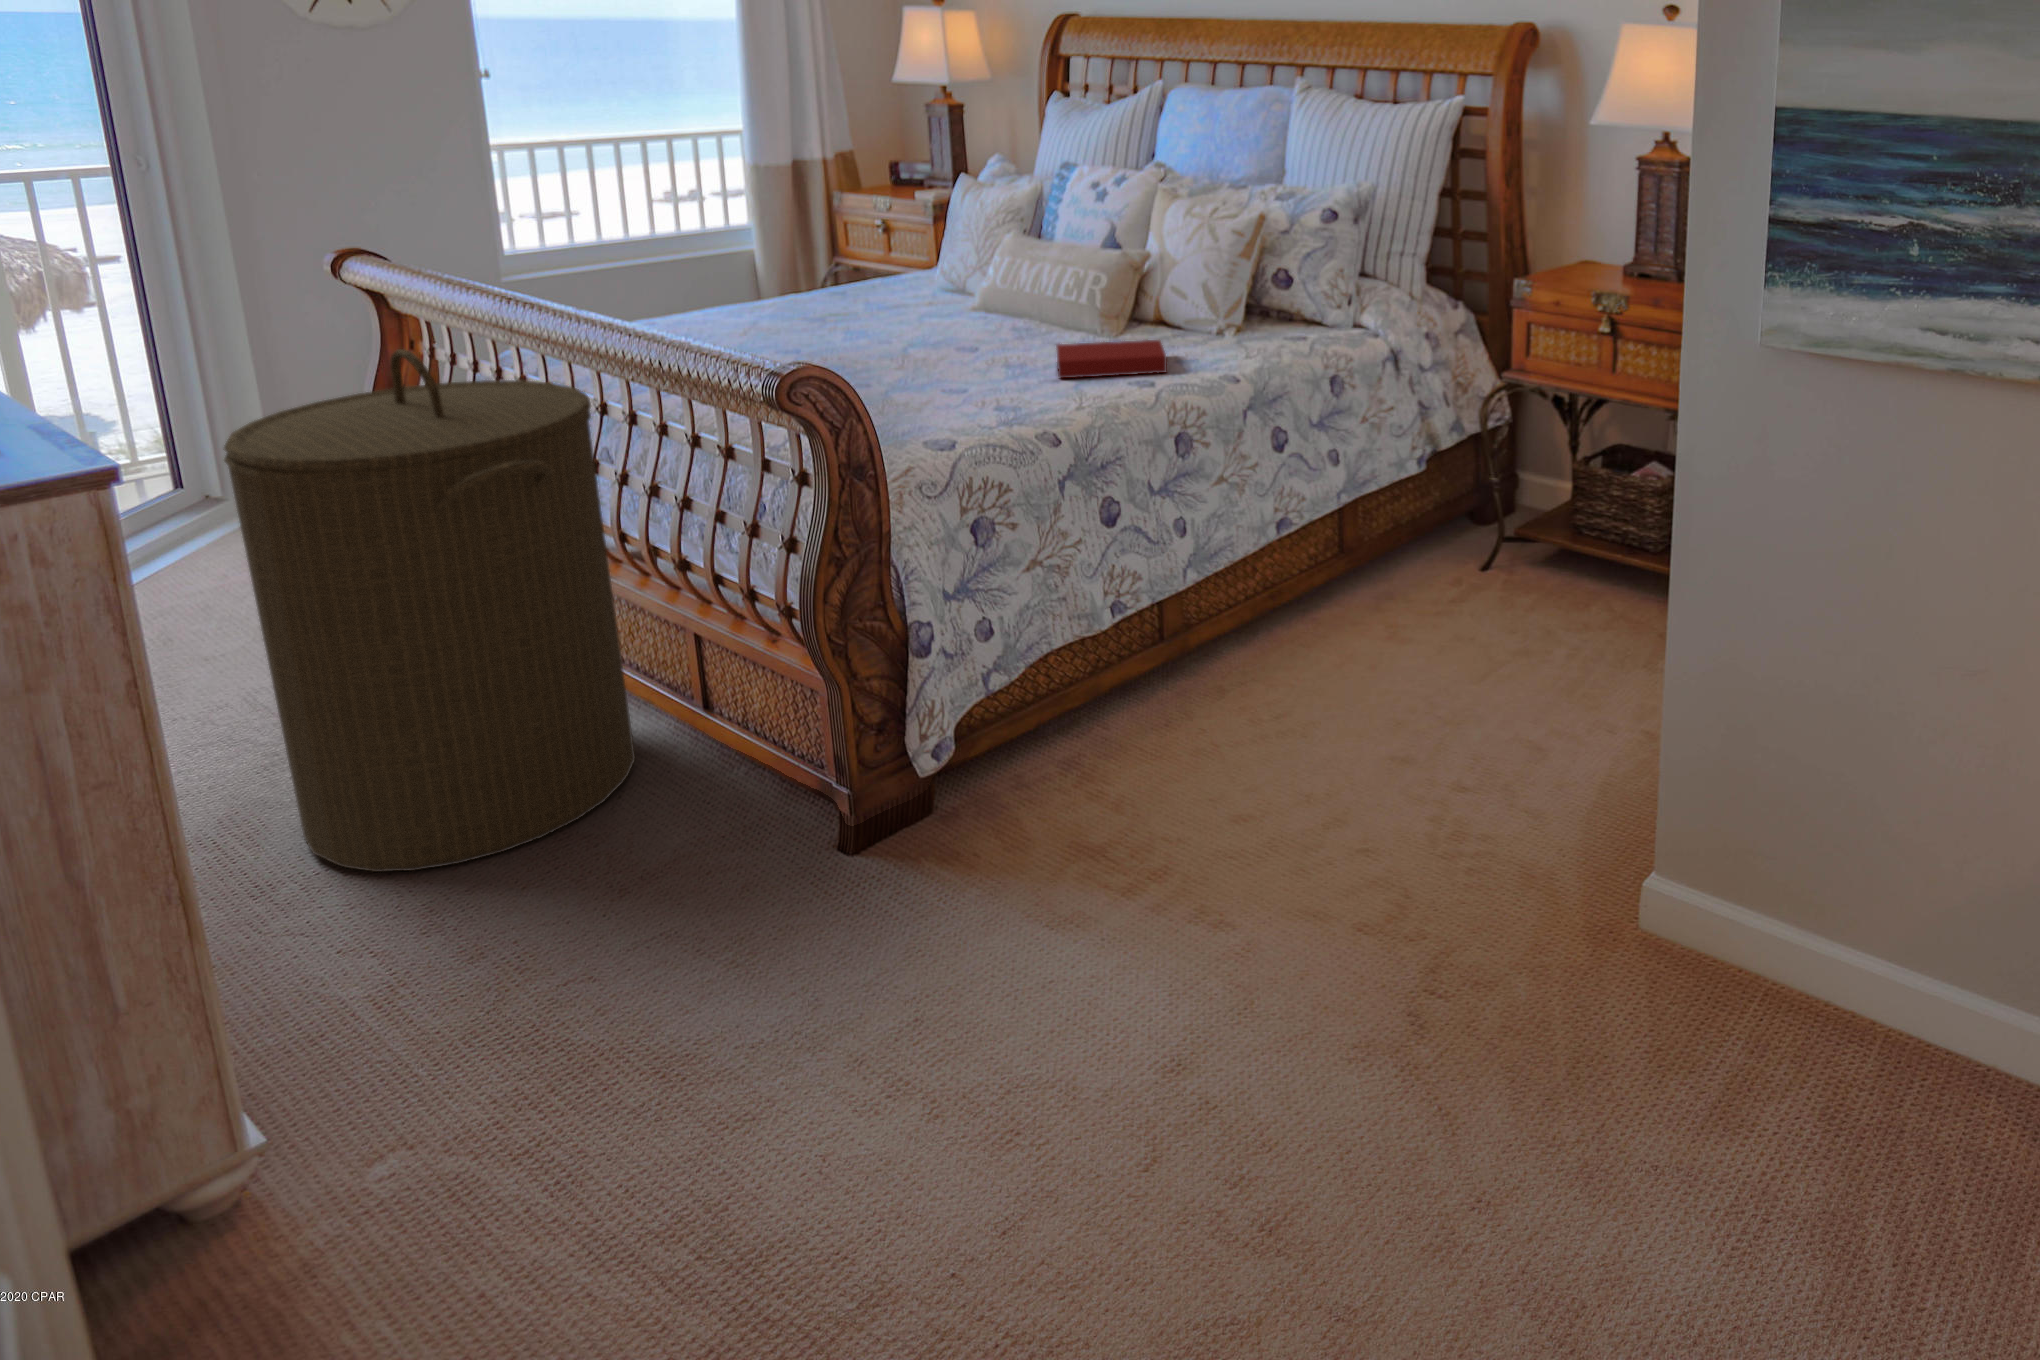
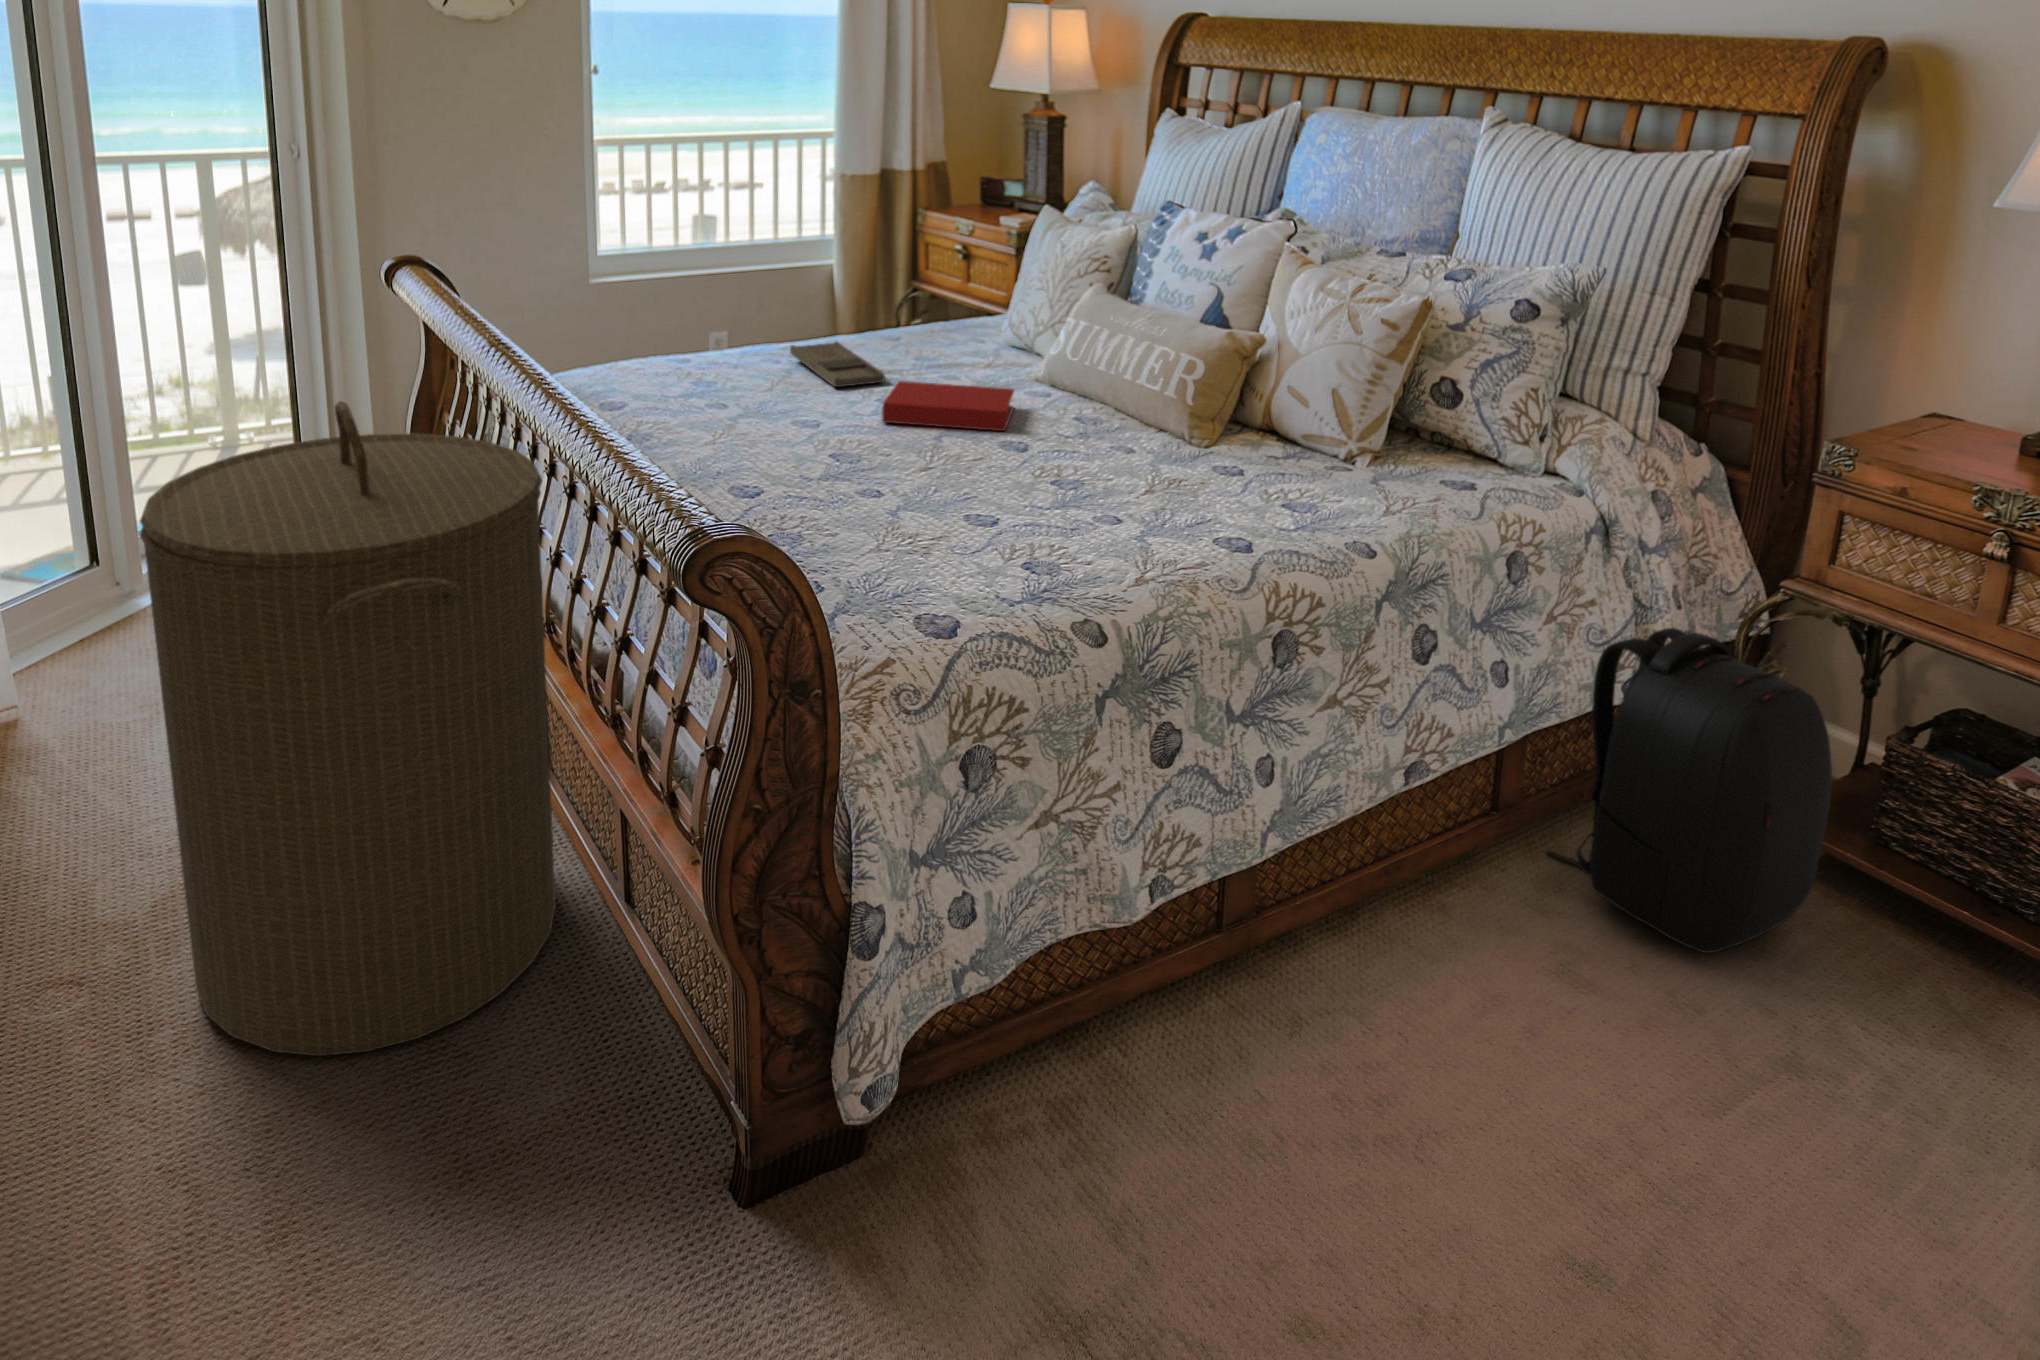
tray: none [753,297,848,329] -> present [790,341,885,387]
book: present [1056,340,1167,378] -> present [882,381,1014,431]
backpack: none [1383,412,1534,606] -> present [1547,628,1832,953]

